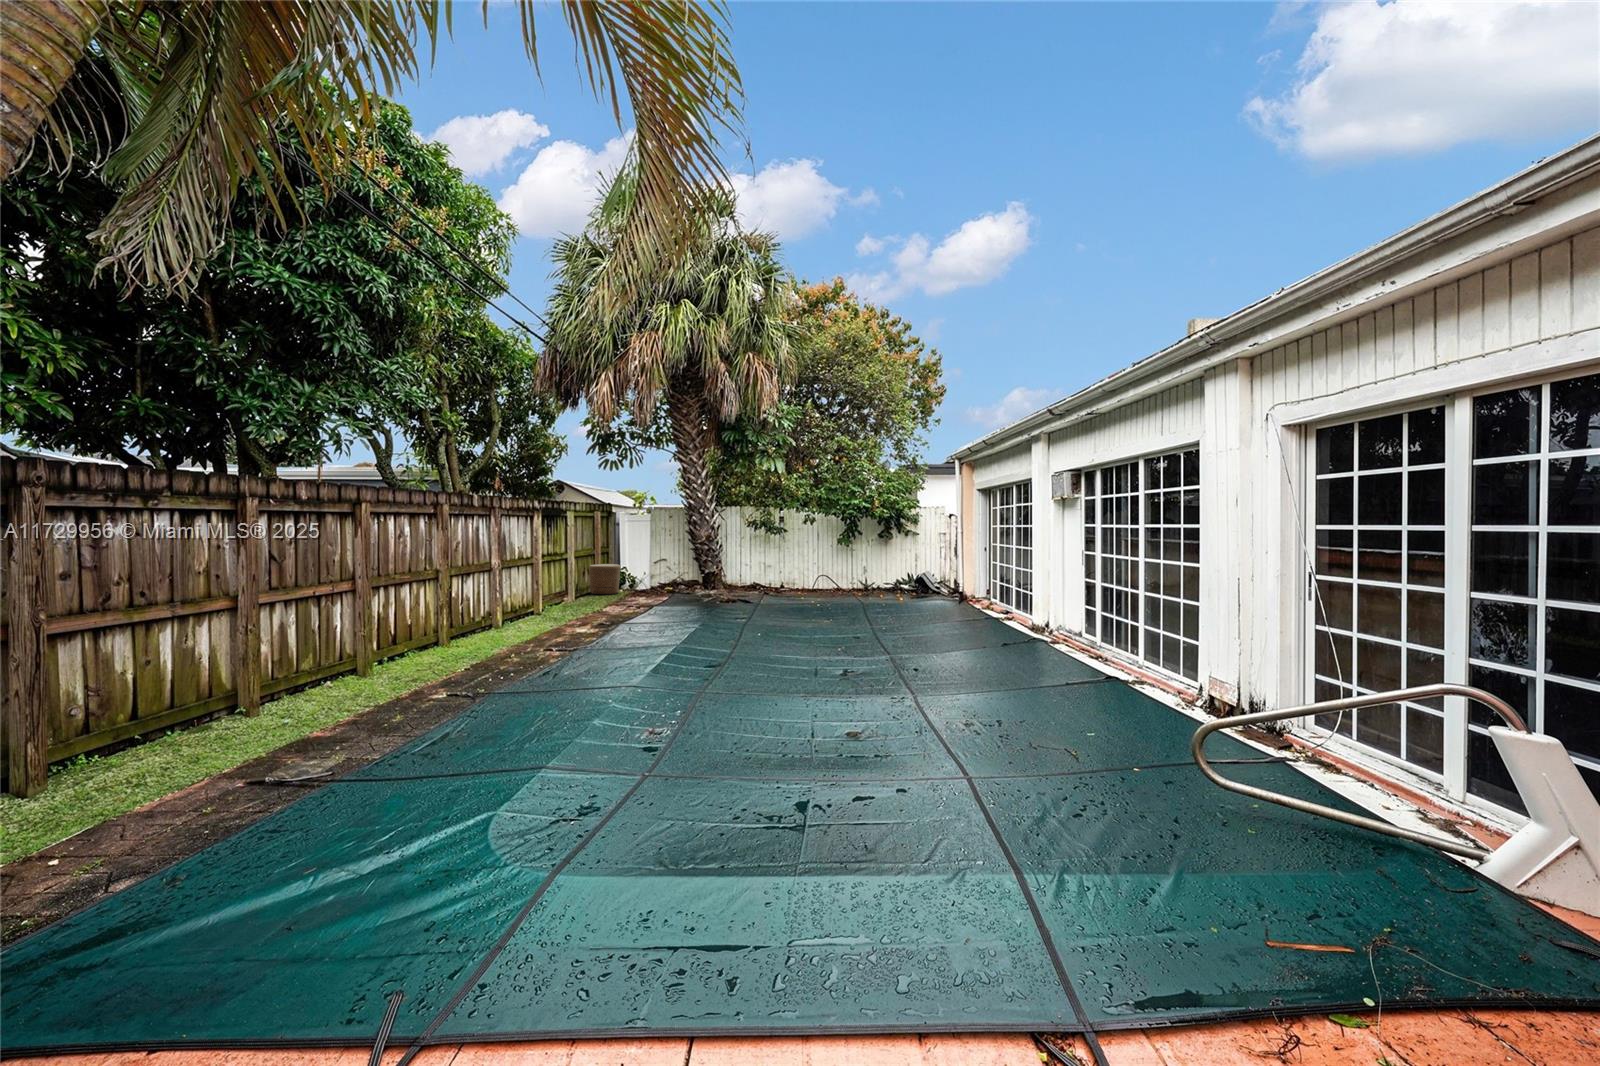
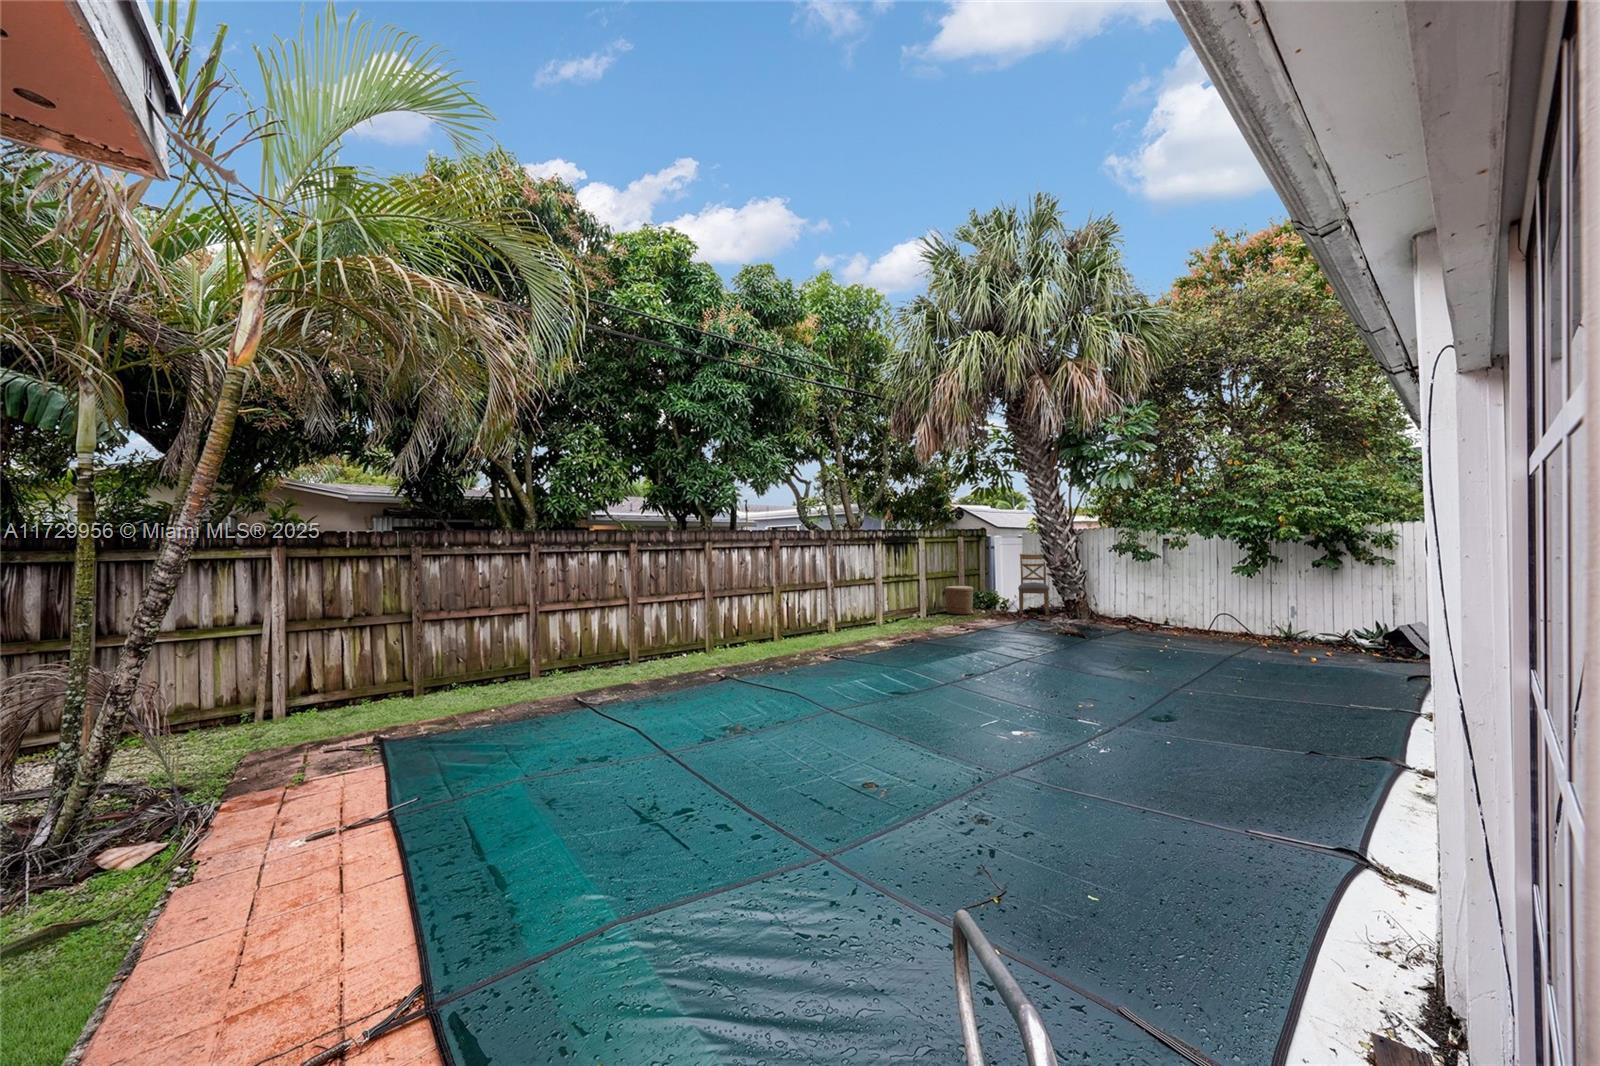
chair: none [653,531,687,589] -> present [1018,554,1049,615]

